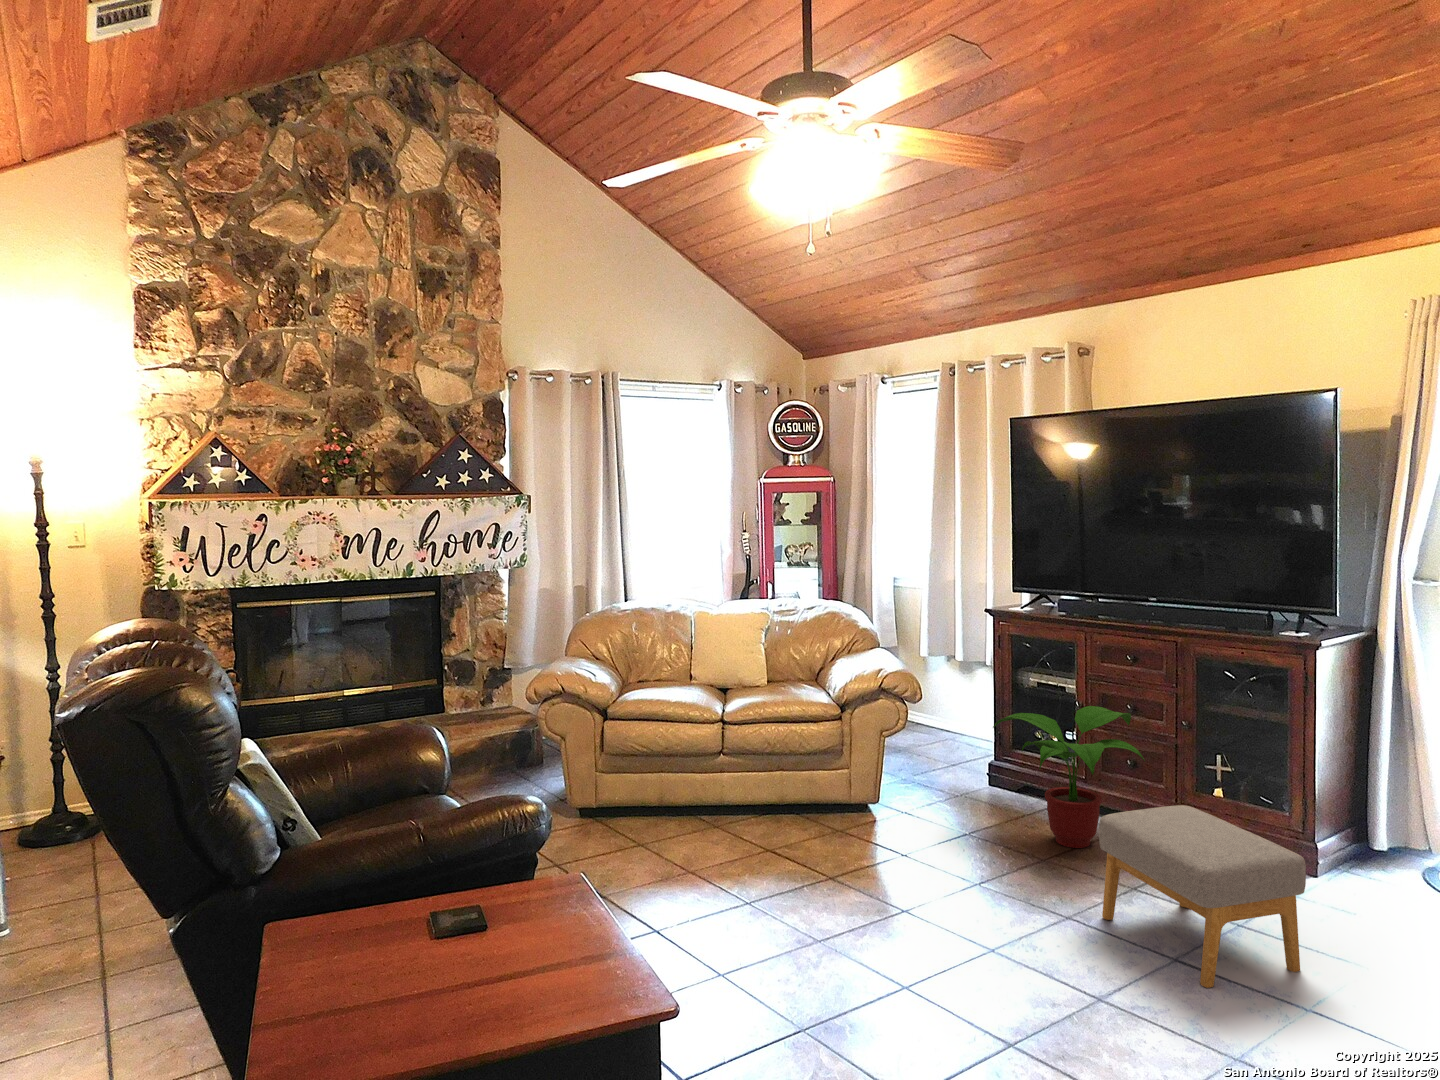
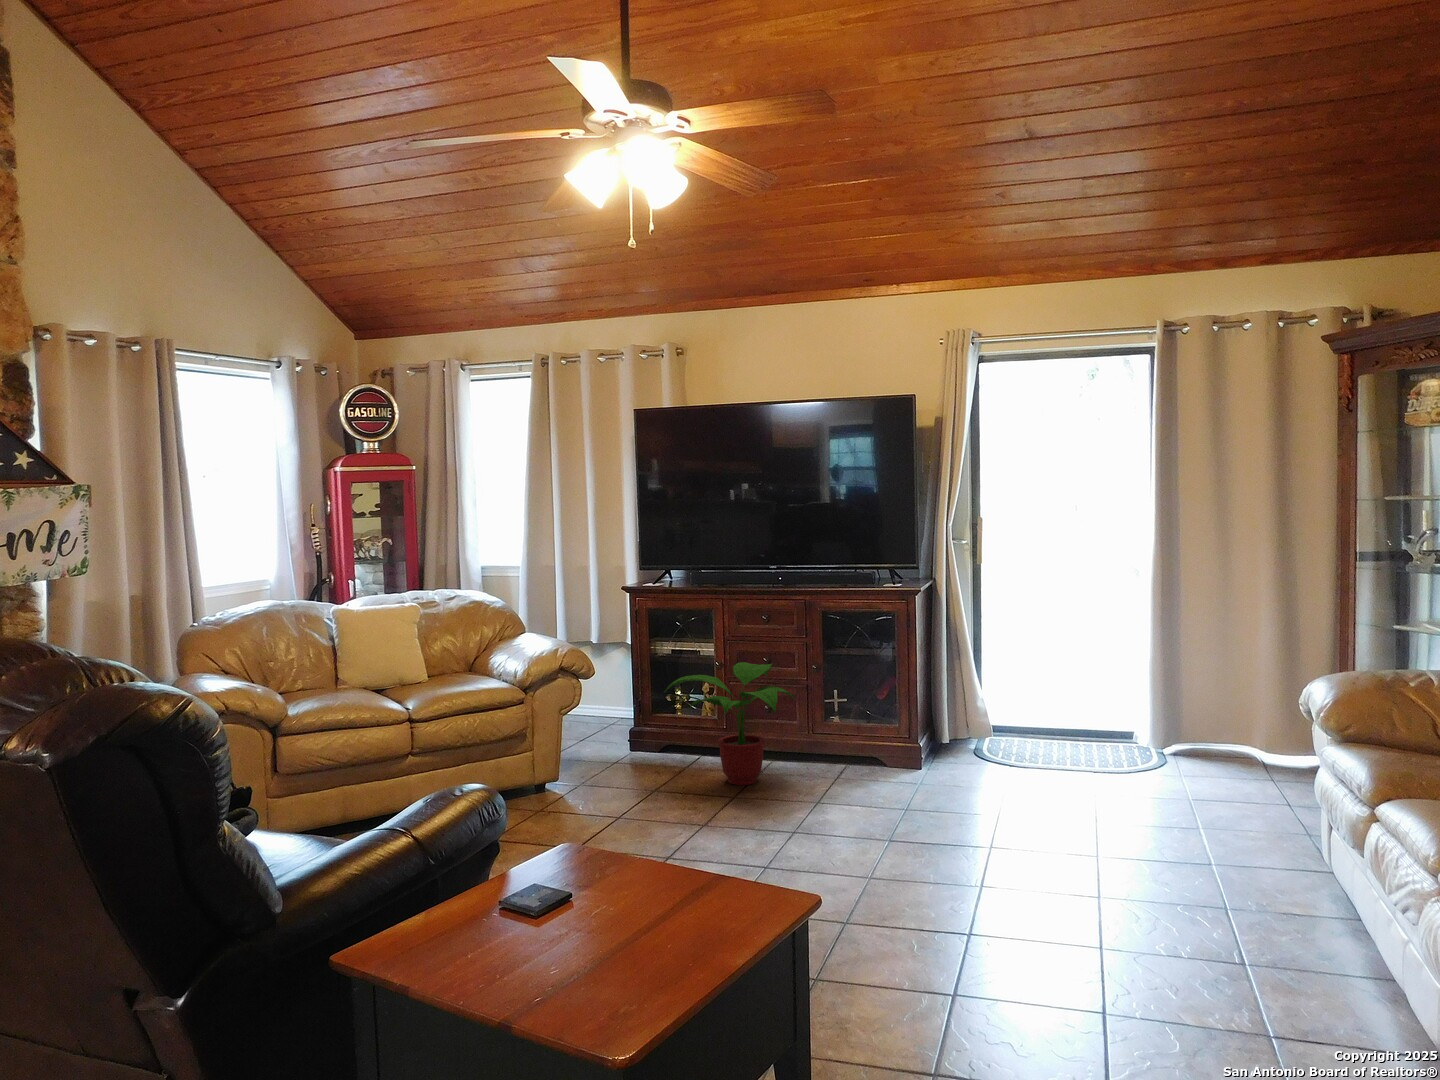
footstool: present [1099,805,1306,988] -> none [811,722,961,846]

